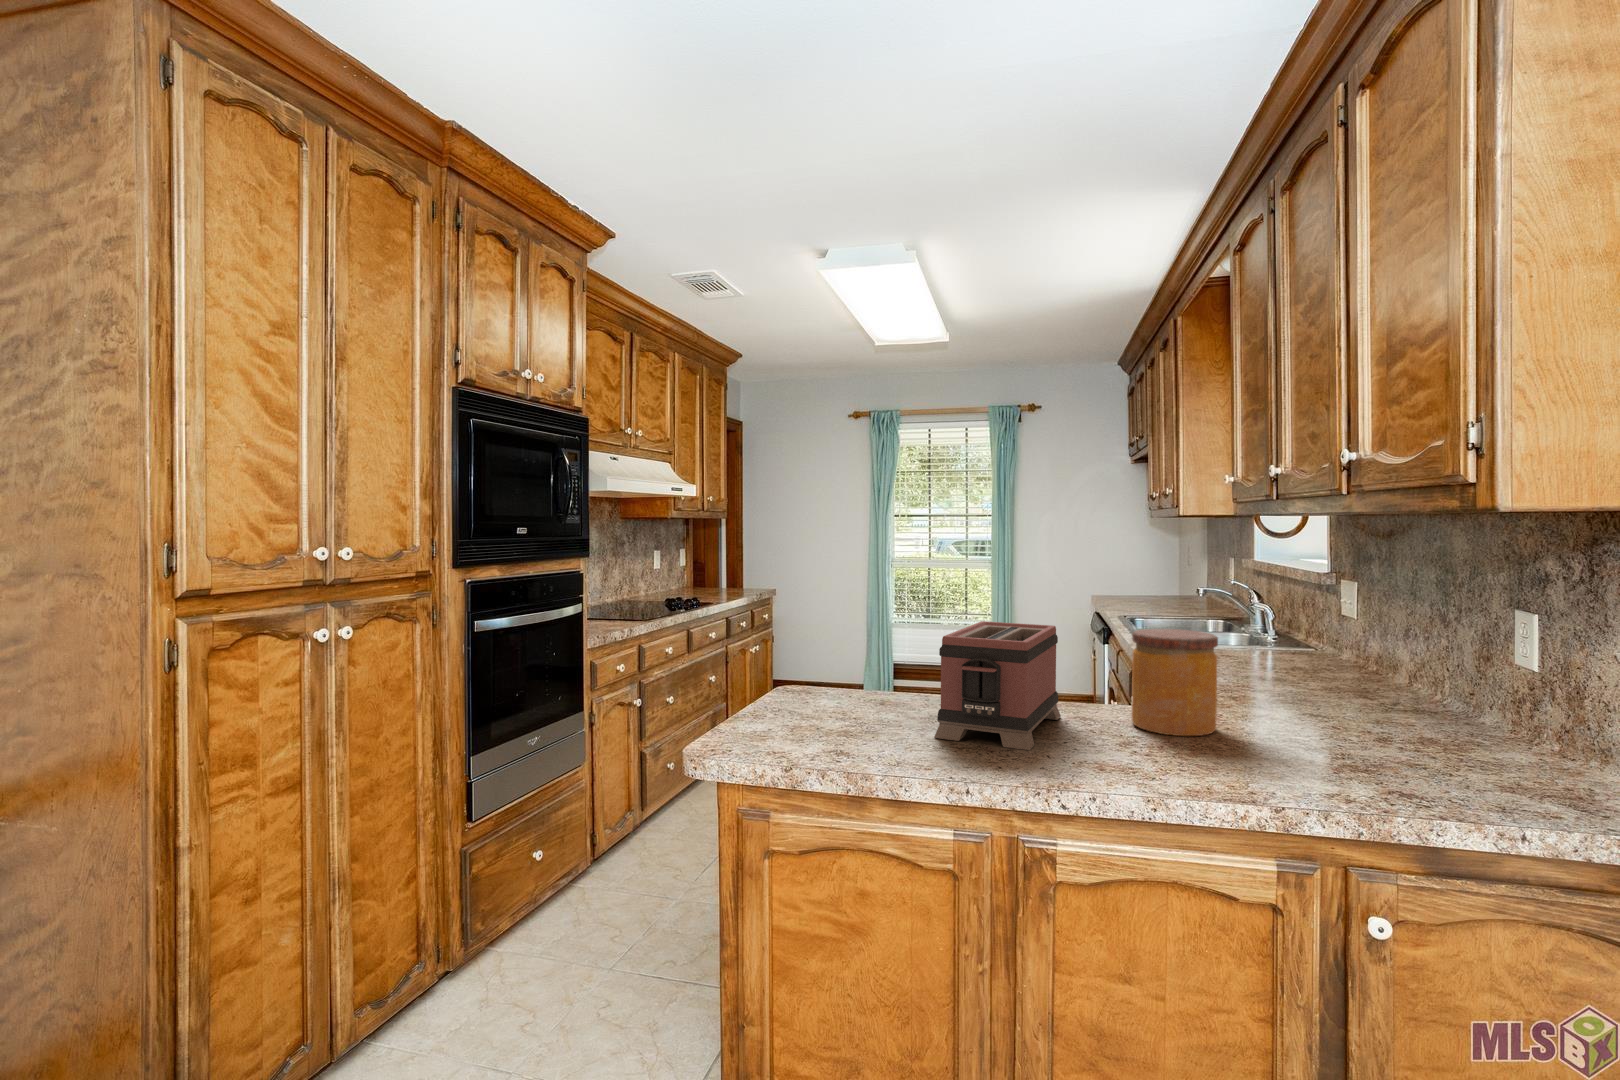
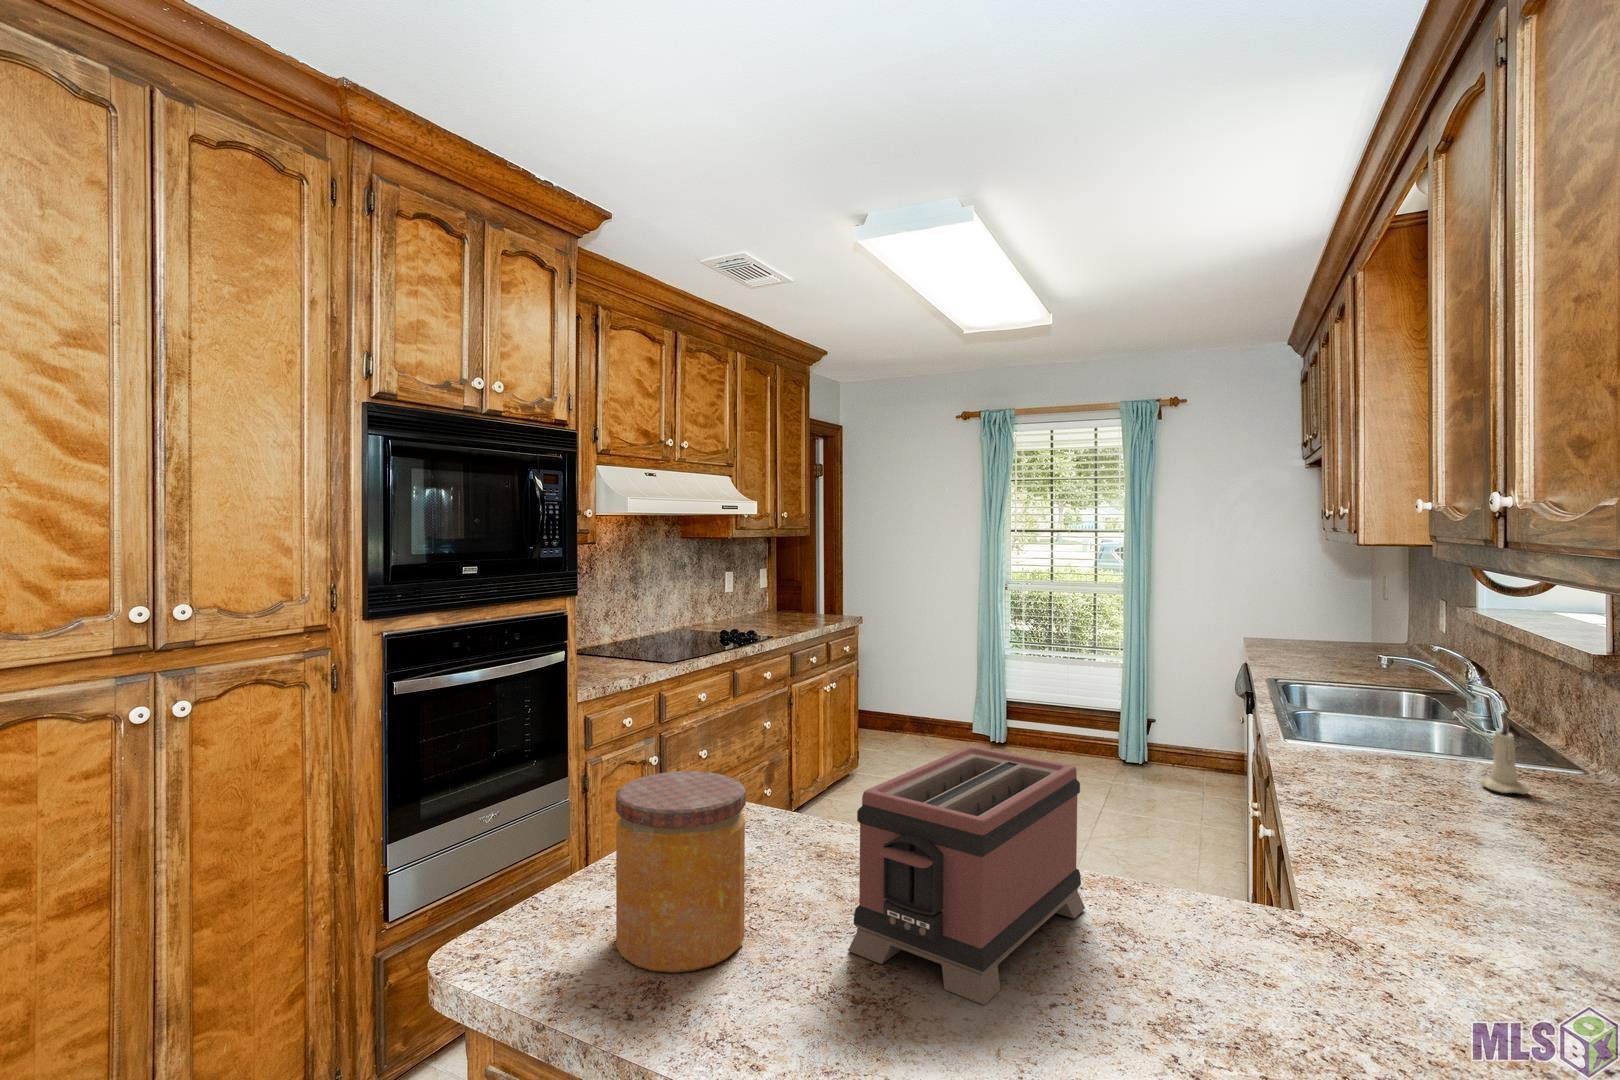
candle: none [1267,615,1297,663] -> present [1480,720,1529,794]
jar: present [1132,629,1218,736] -> present [616,771,746,973]

